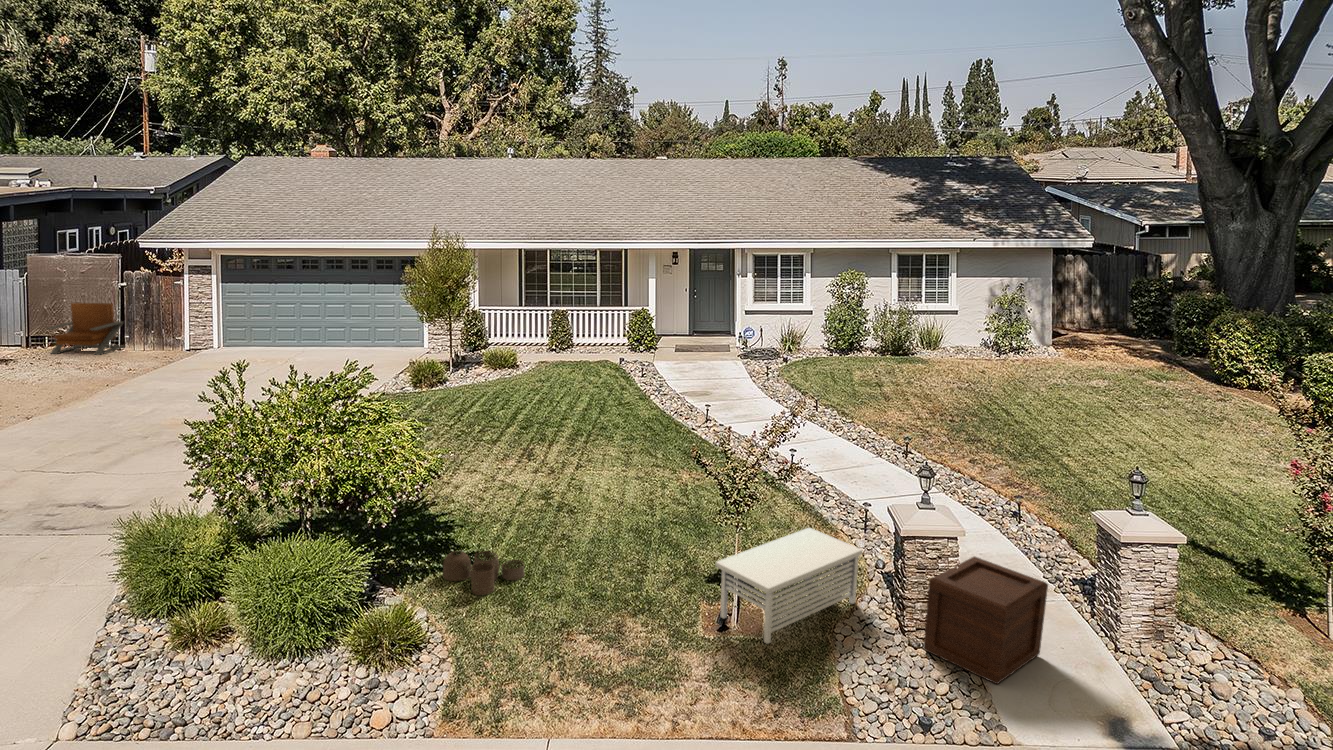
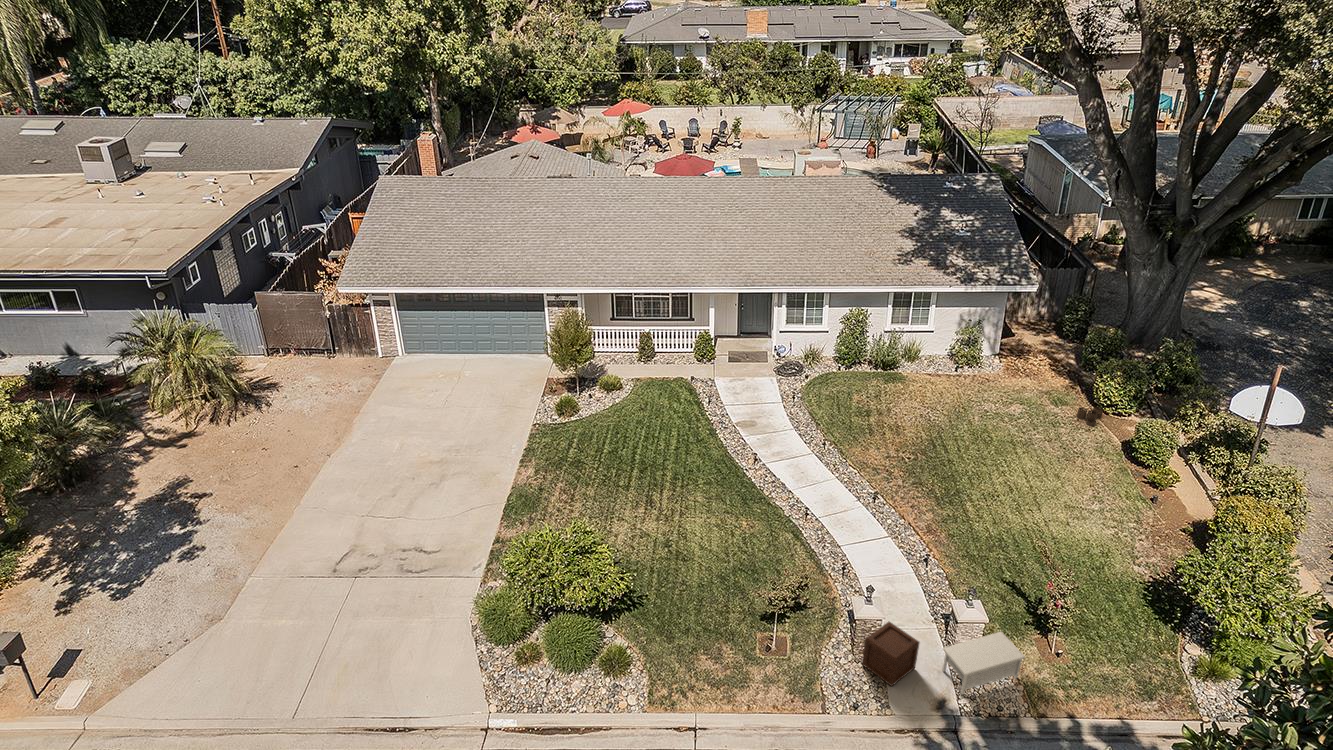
lounge chair: present [48,303,125,355] -> none [288,329,338,370]
storage bench: present [716,528,863,644] -> present [942,632,1025,695]
woven basket: present [443,551,525,595] -> present [1077,407,1103,427]

